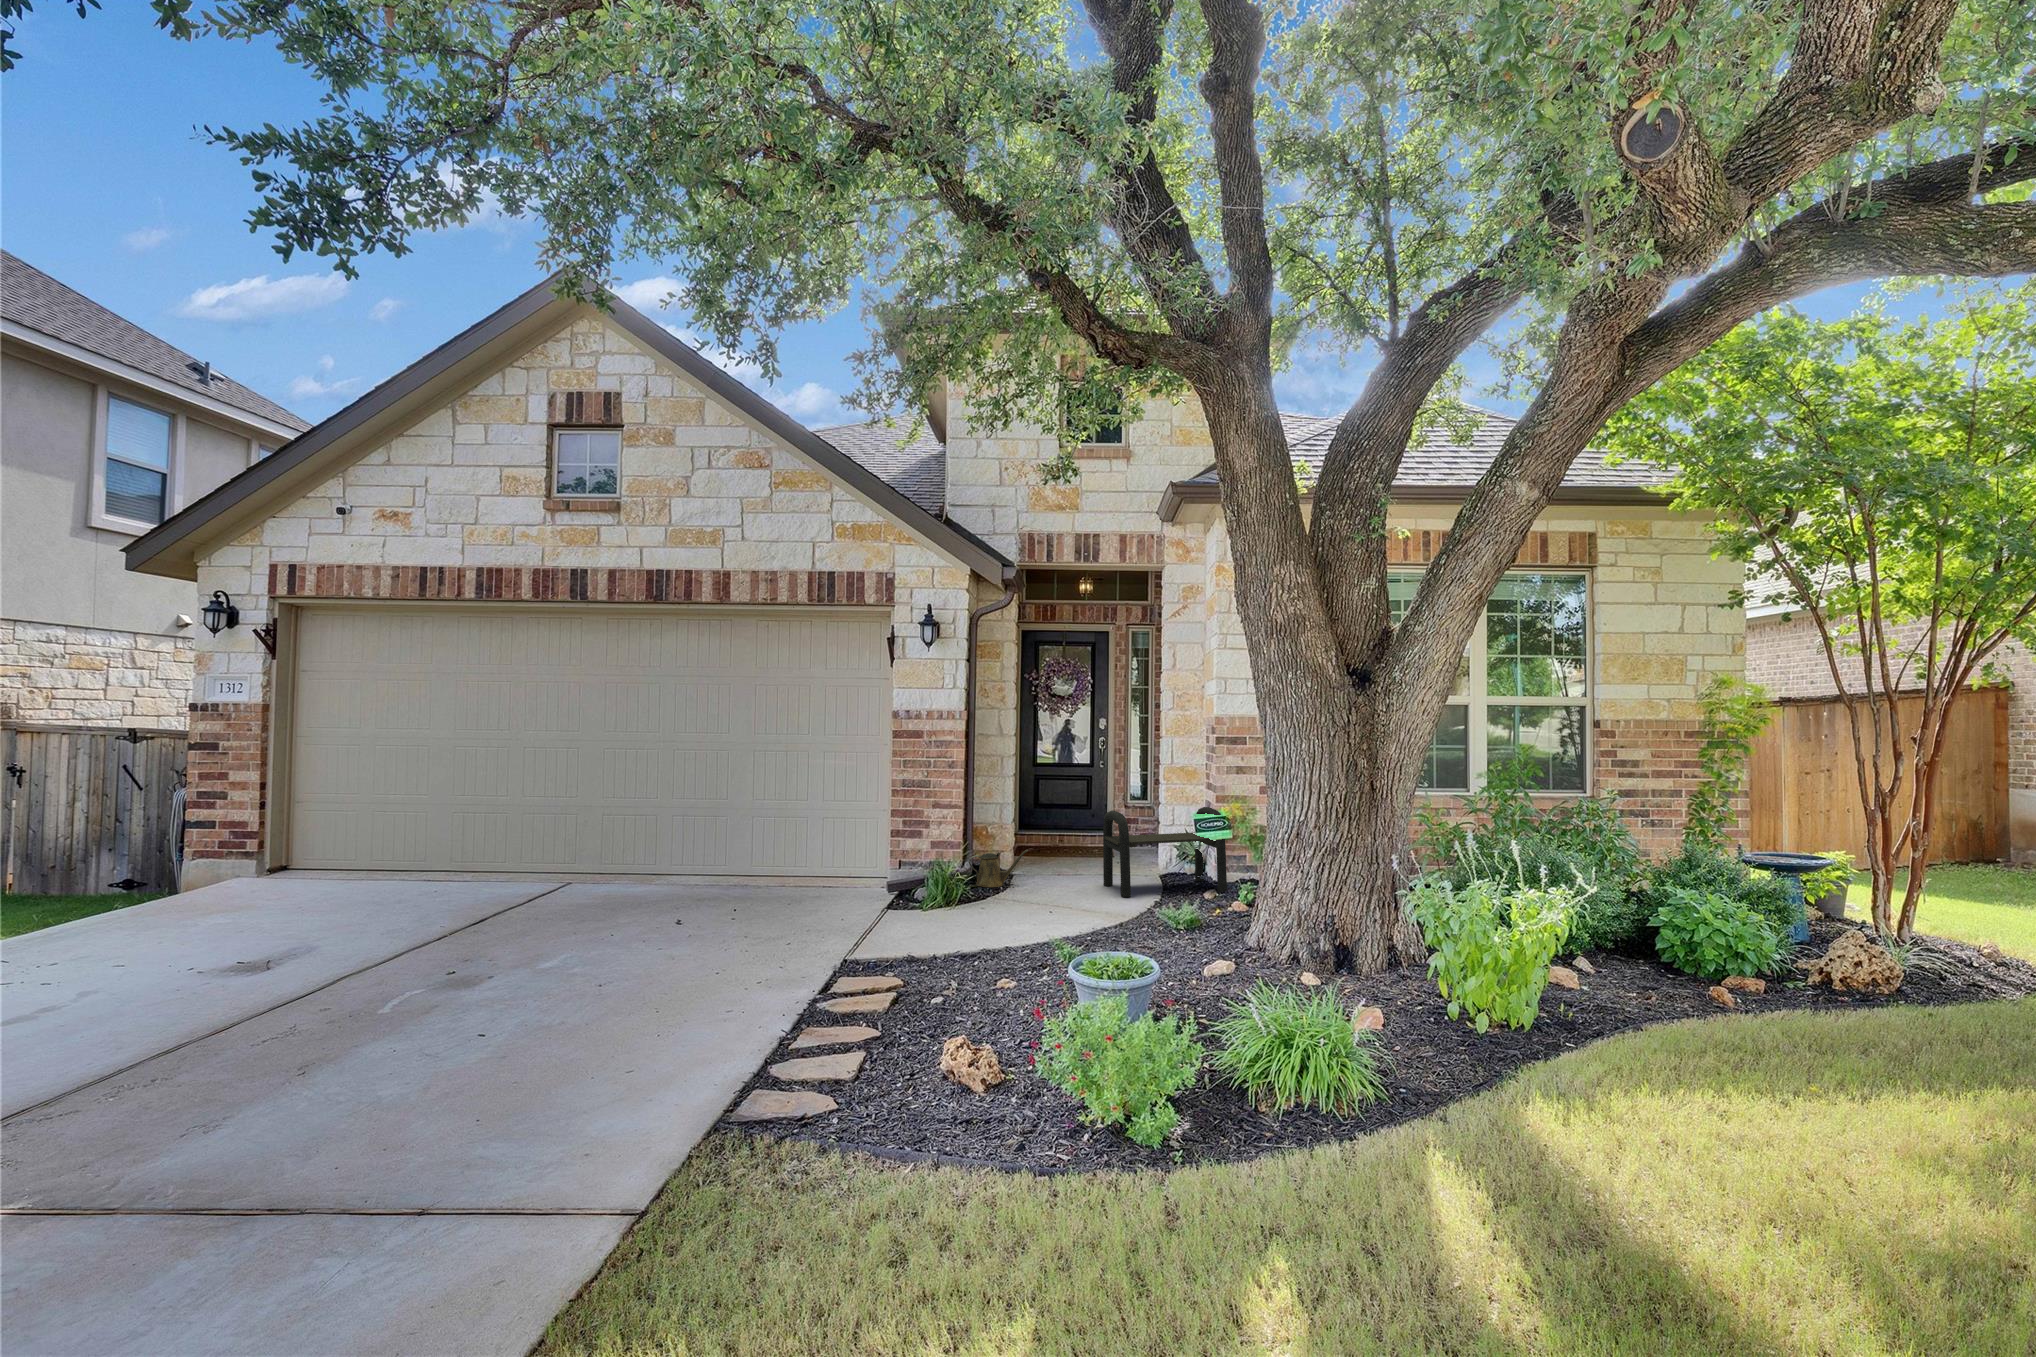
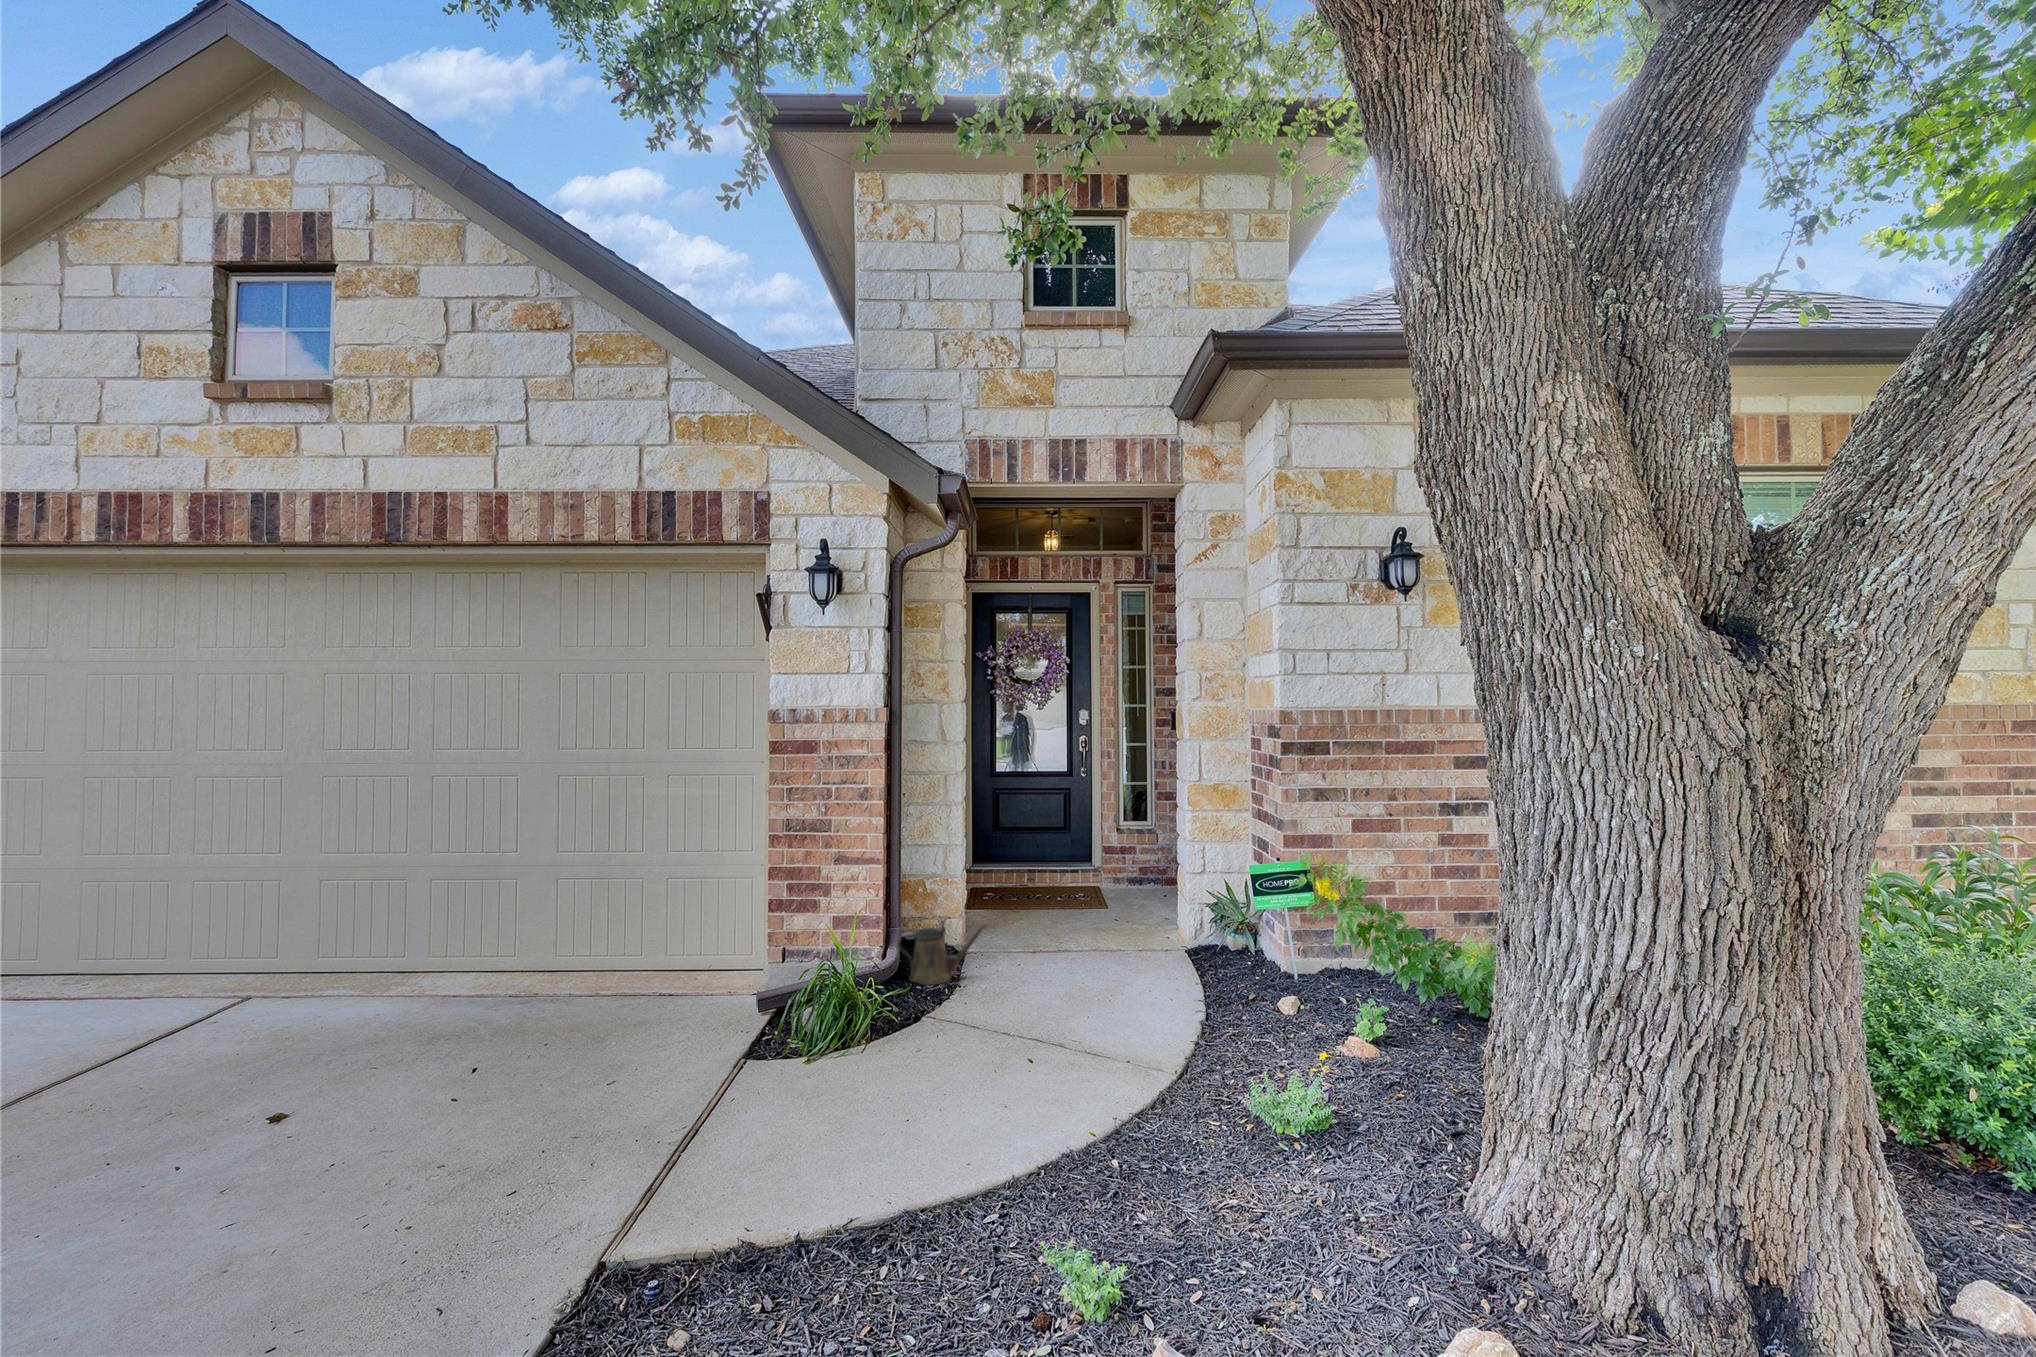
bench: present [1103,807,1227,897] -> none [1106,849,1307,1010]

